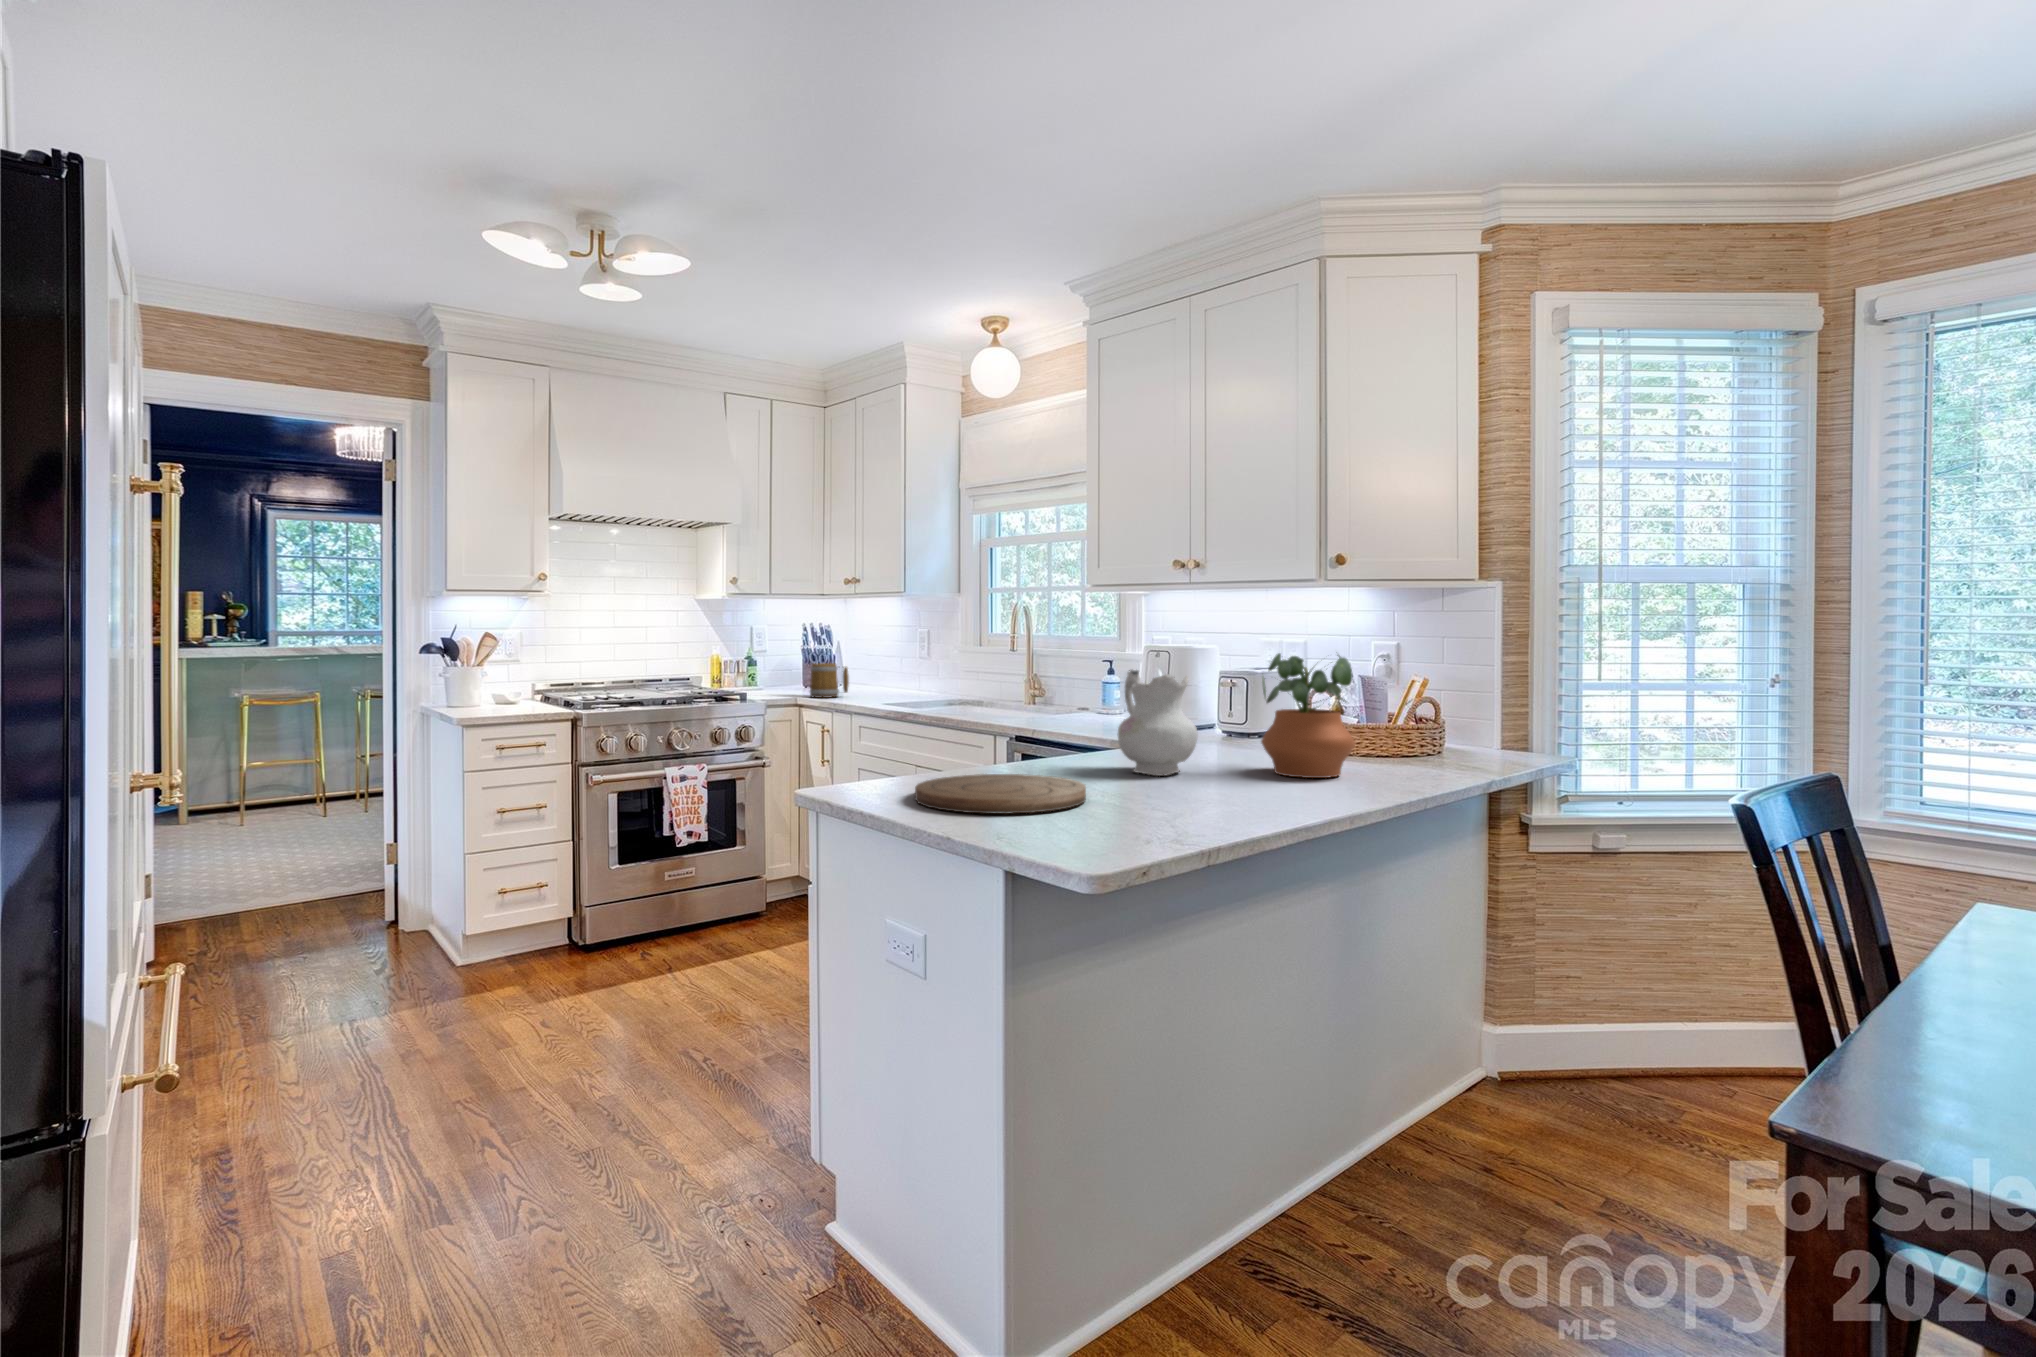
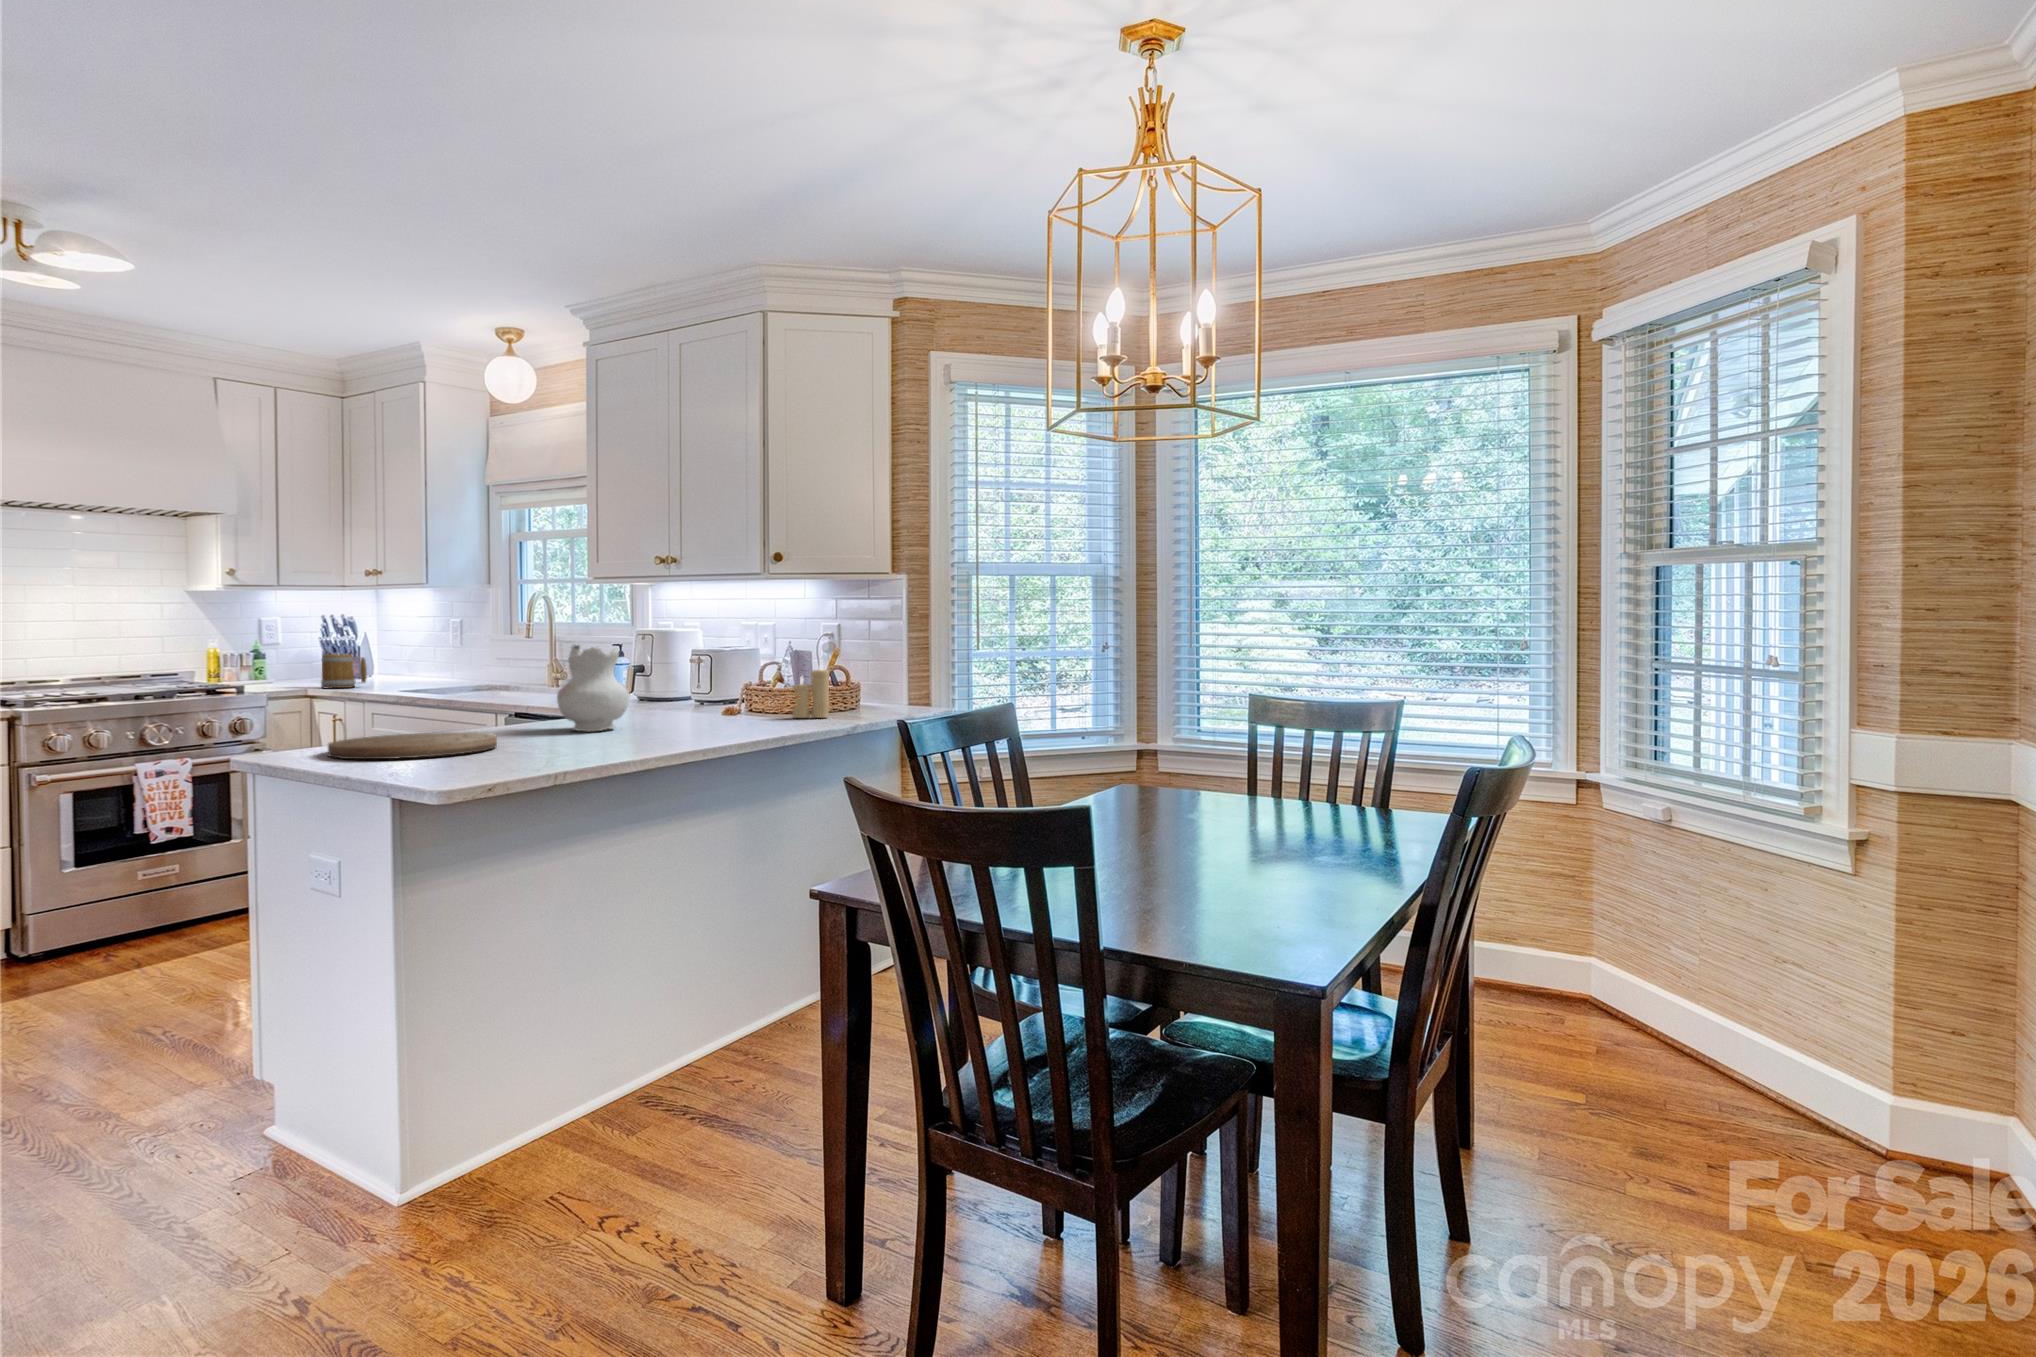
potted plant: present [1261,653,1355,778] -> none [683,626,763,728]
candle: none [1368,695,1416,764] -> present [792,665,829,718]

